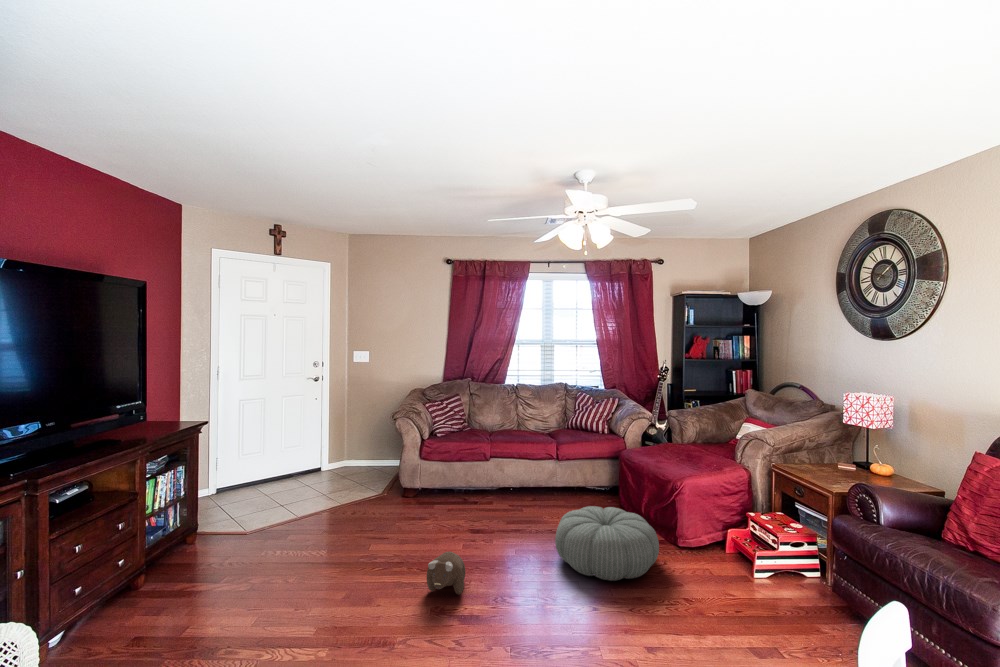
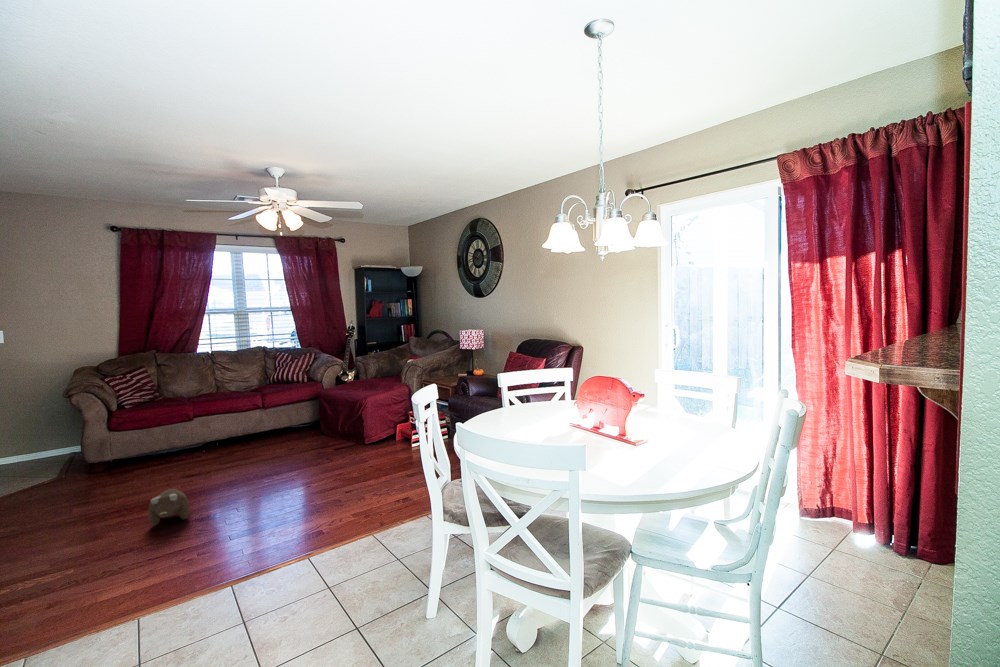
pouf: present [555,506,659,581] -> none [270,429,352,478]

